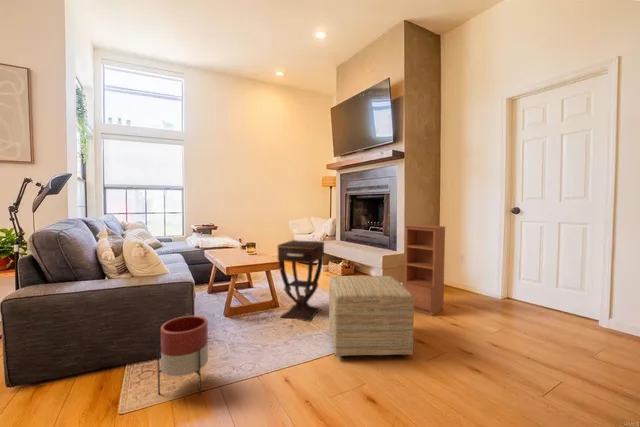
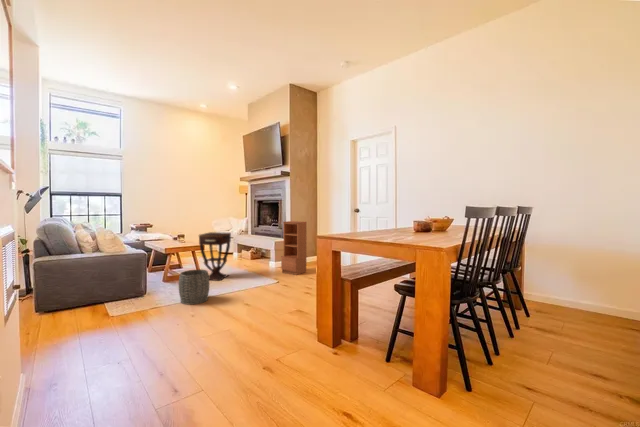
ottoman: present [329,276,414,357] -> none [229,251,272,292]
woven basket: none [245,315,301,396] -> present [179,270,209,304]
planter: present [157,316,208,396] -> none [132,270,159,308]

